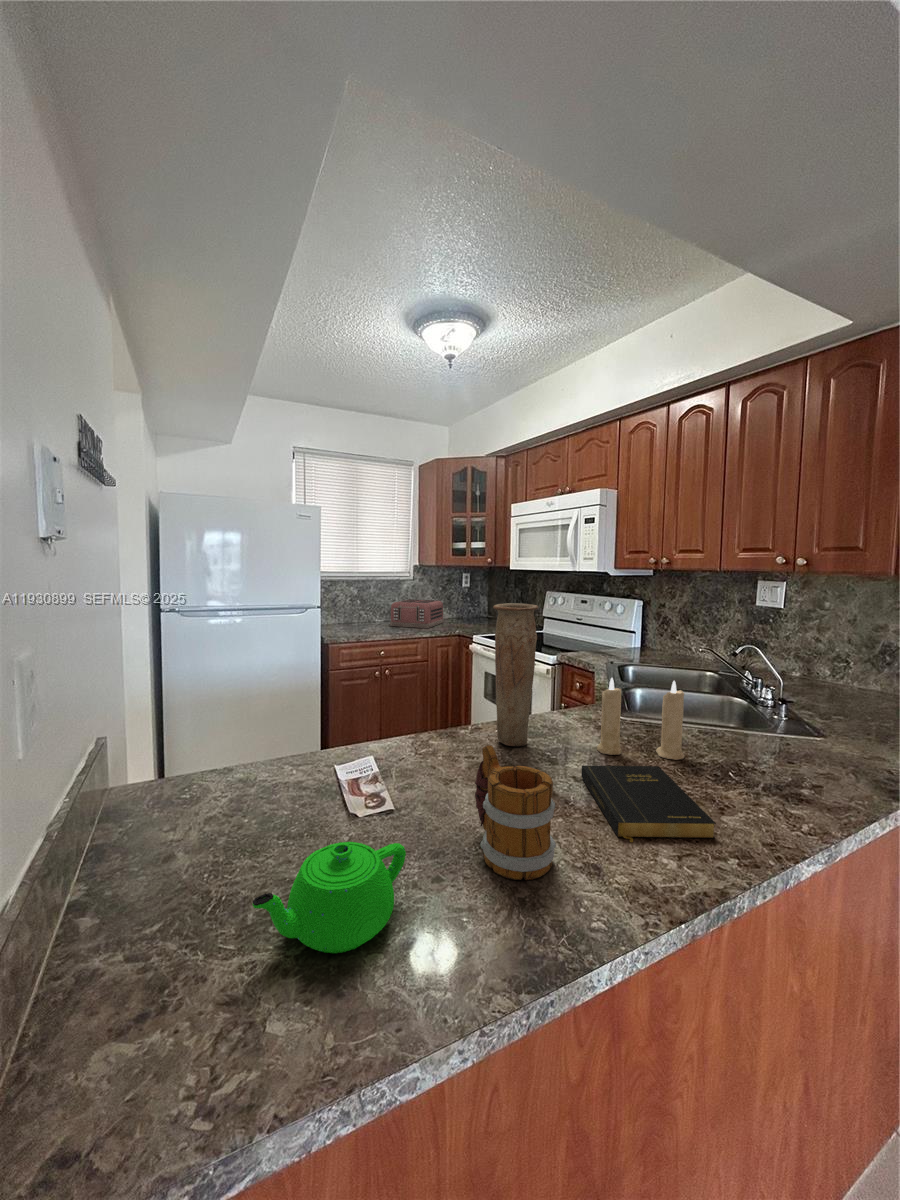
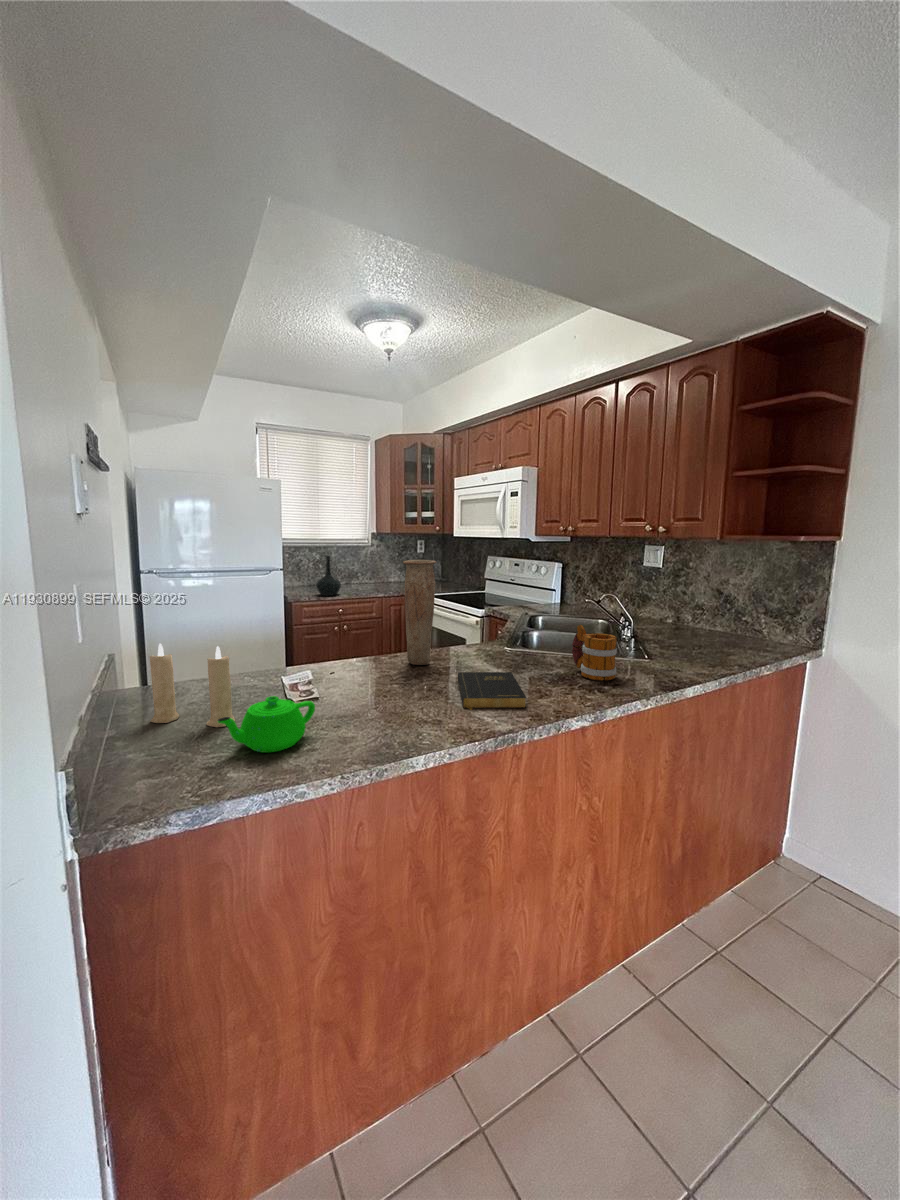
bottle: none [354,591,383,637] -> present [316,556,341,596]
toaster: present [390,599,444,628] -> none [350,564,399,589]
candle: present [597,678,684,760] -> present [150,644,236,727]
mug: present [475,745,556,880] -> present [572,625,617,681]

